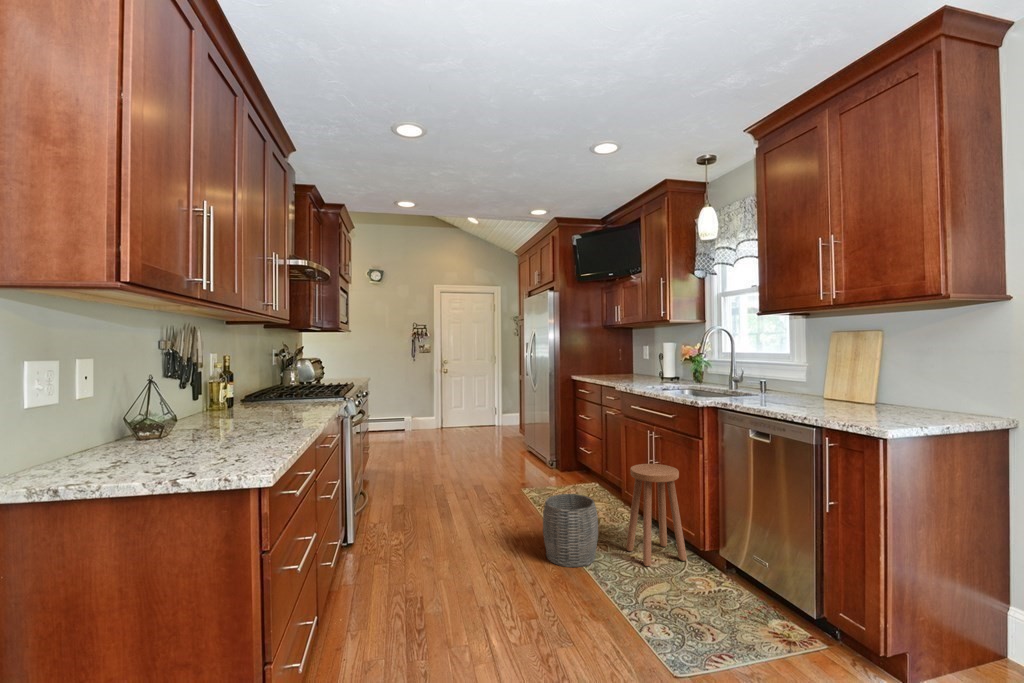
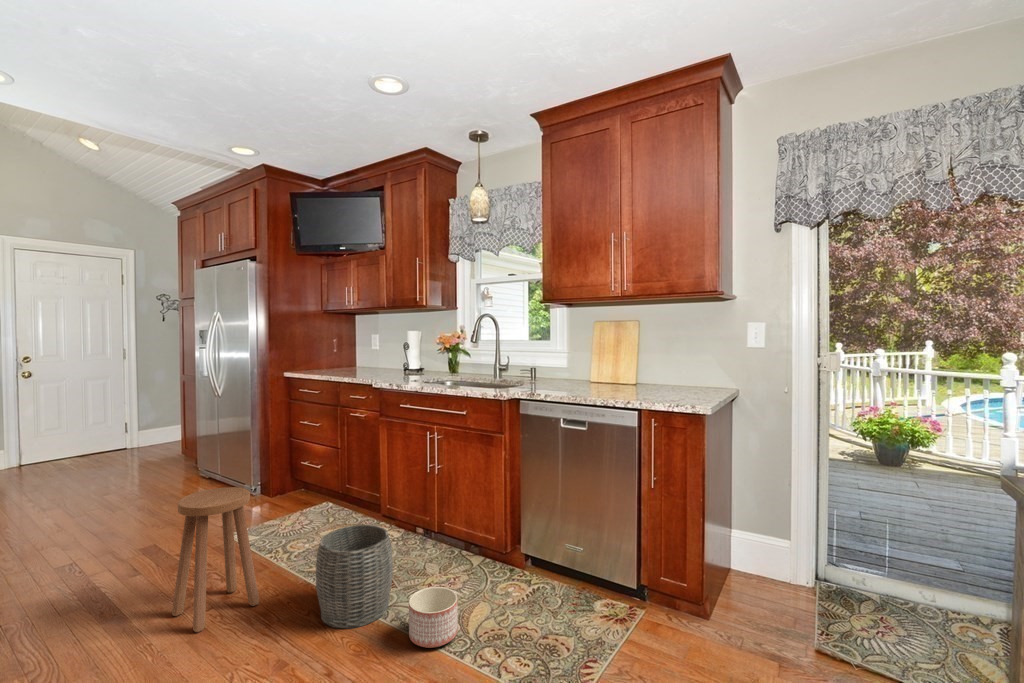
stool: present [626,464,687,566] -> present [172,487,259,632]
planter: none [592,552,631,597] -> present [409,587,458,648]

